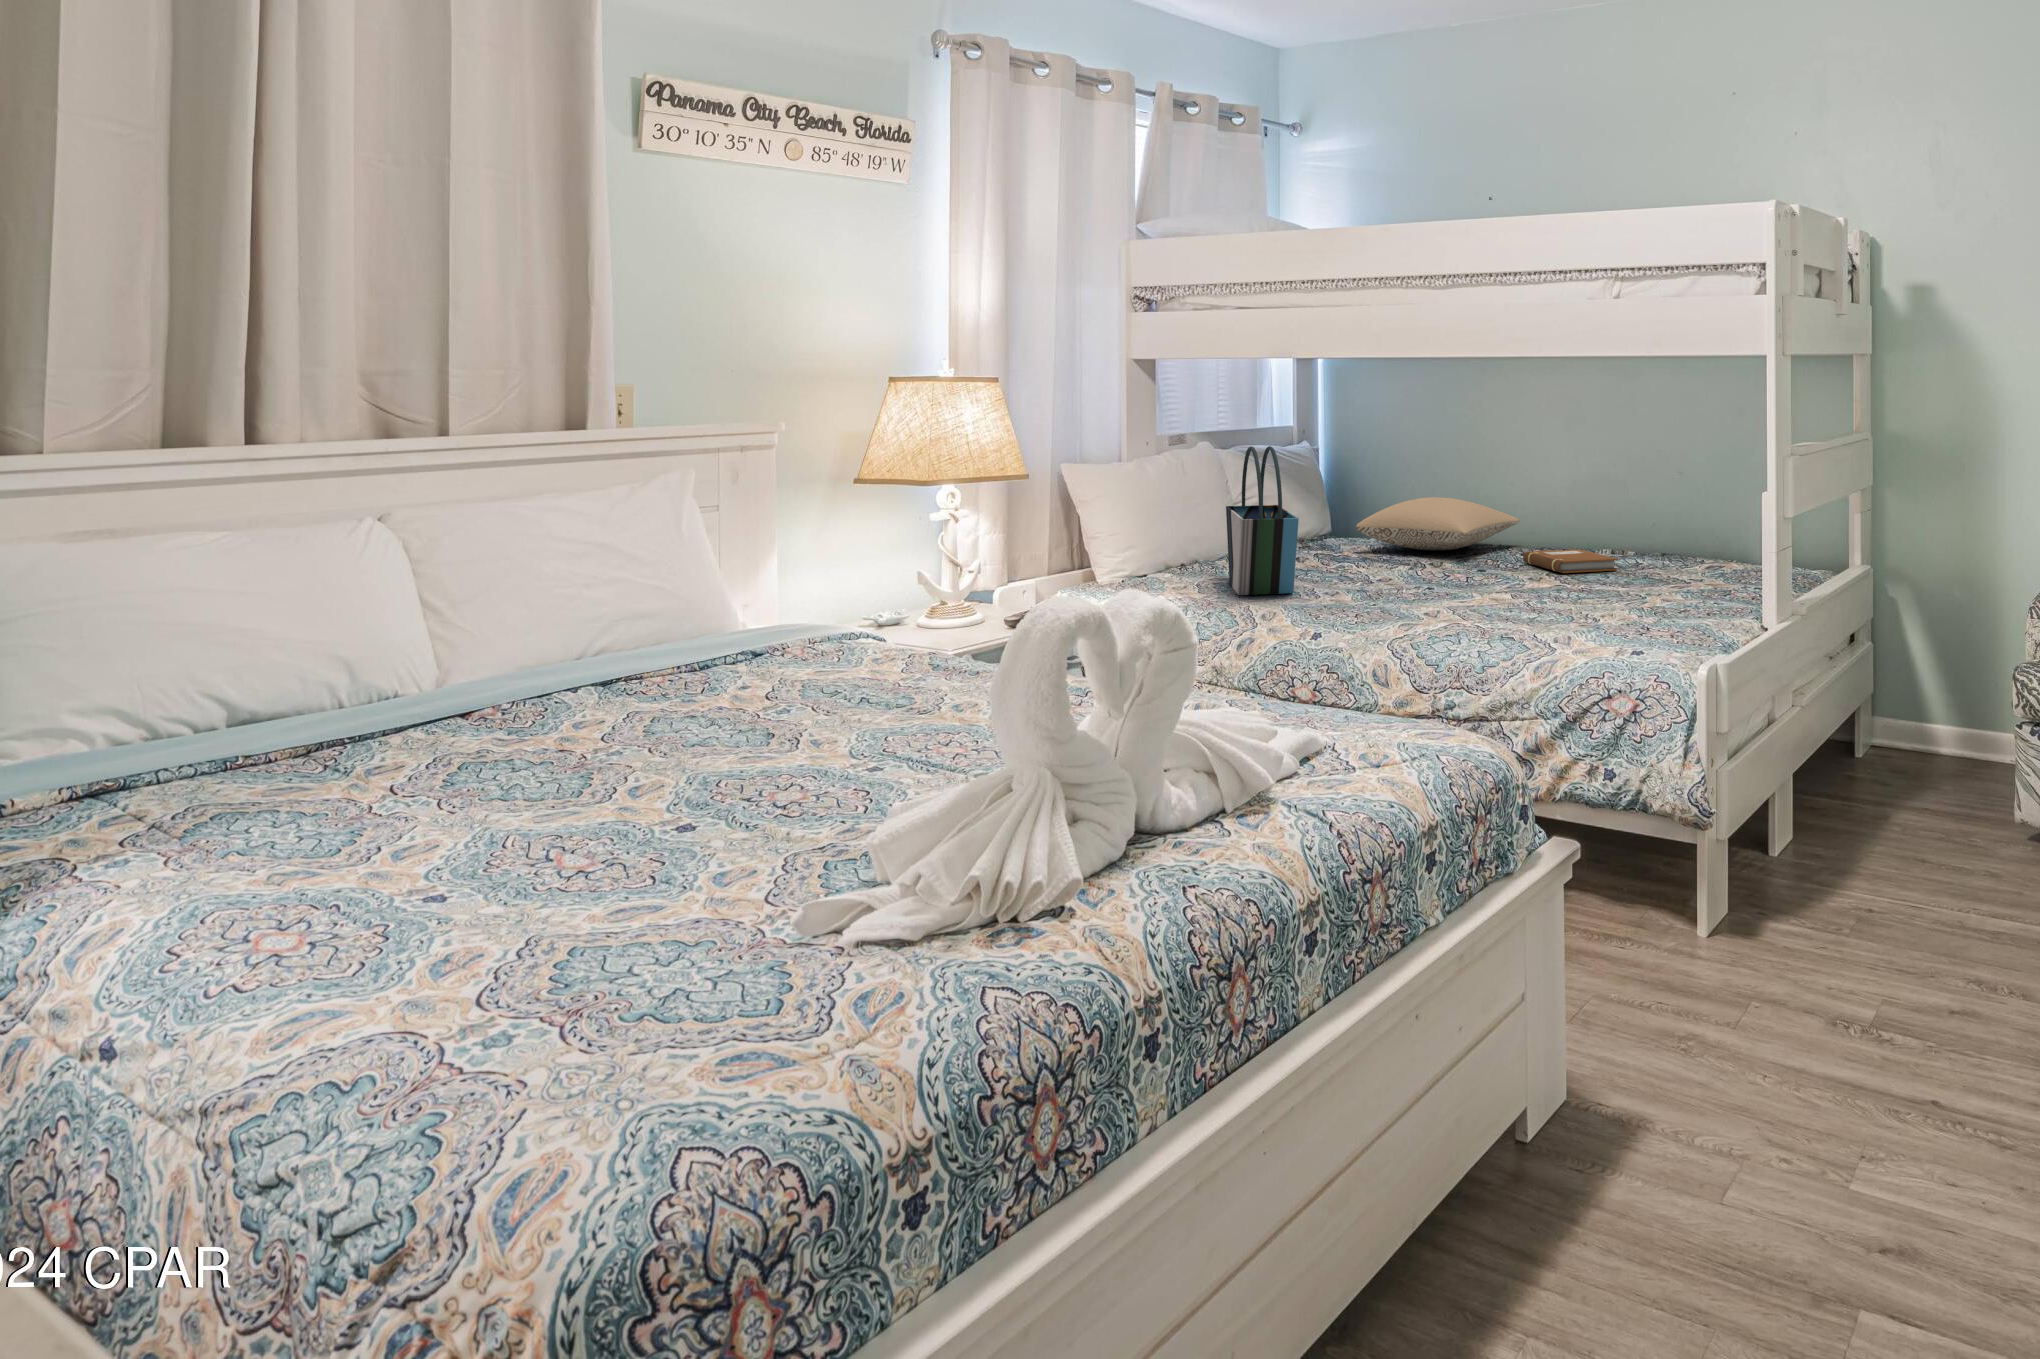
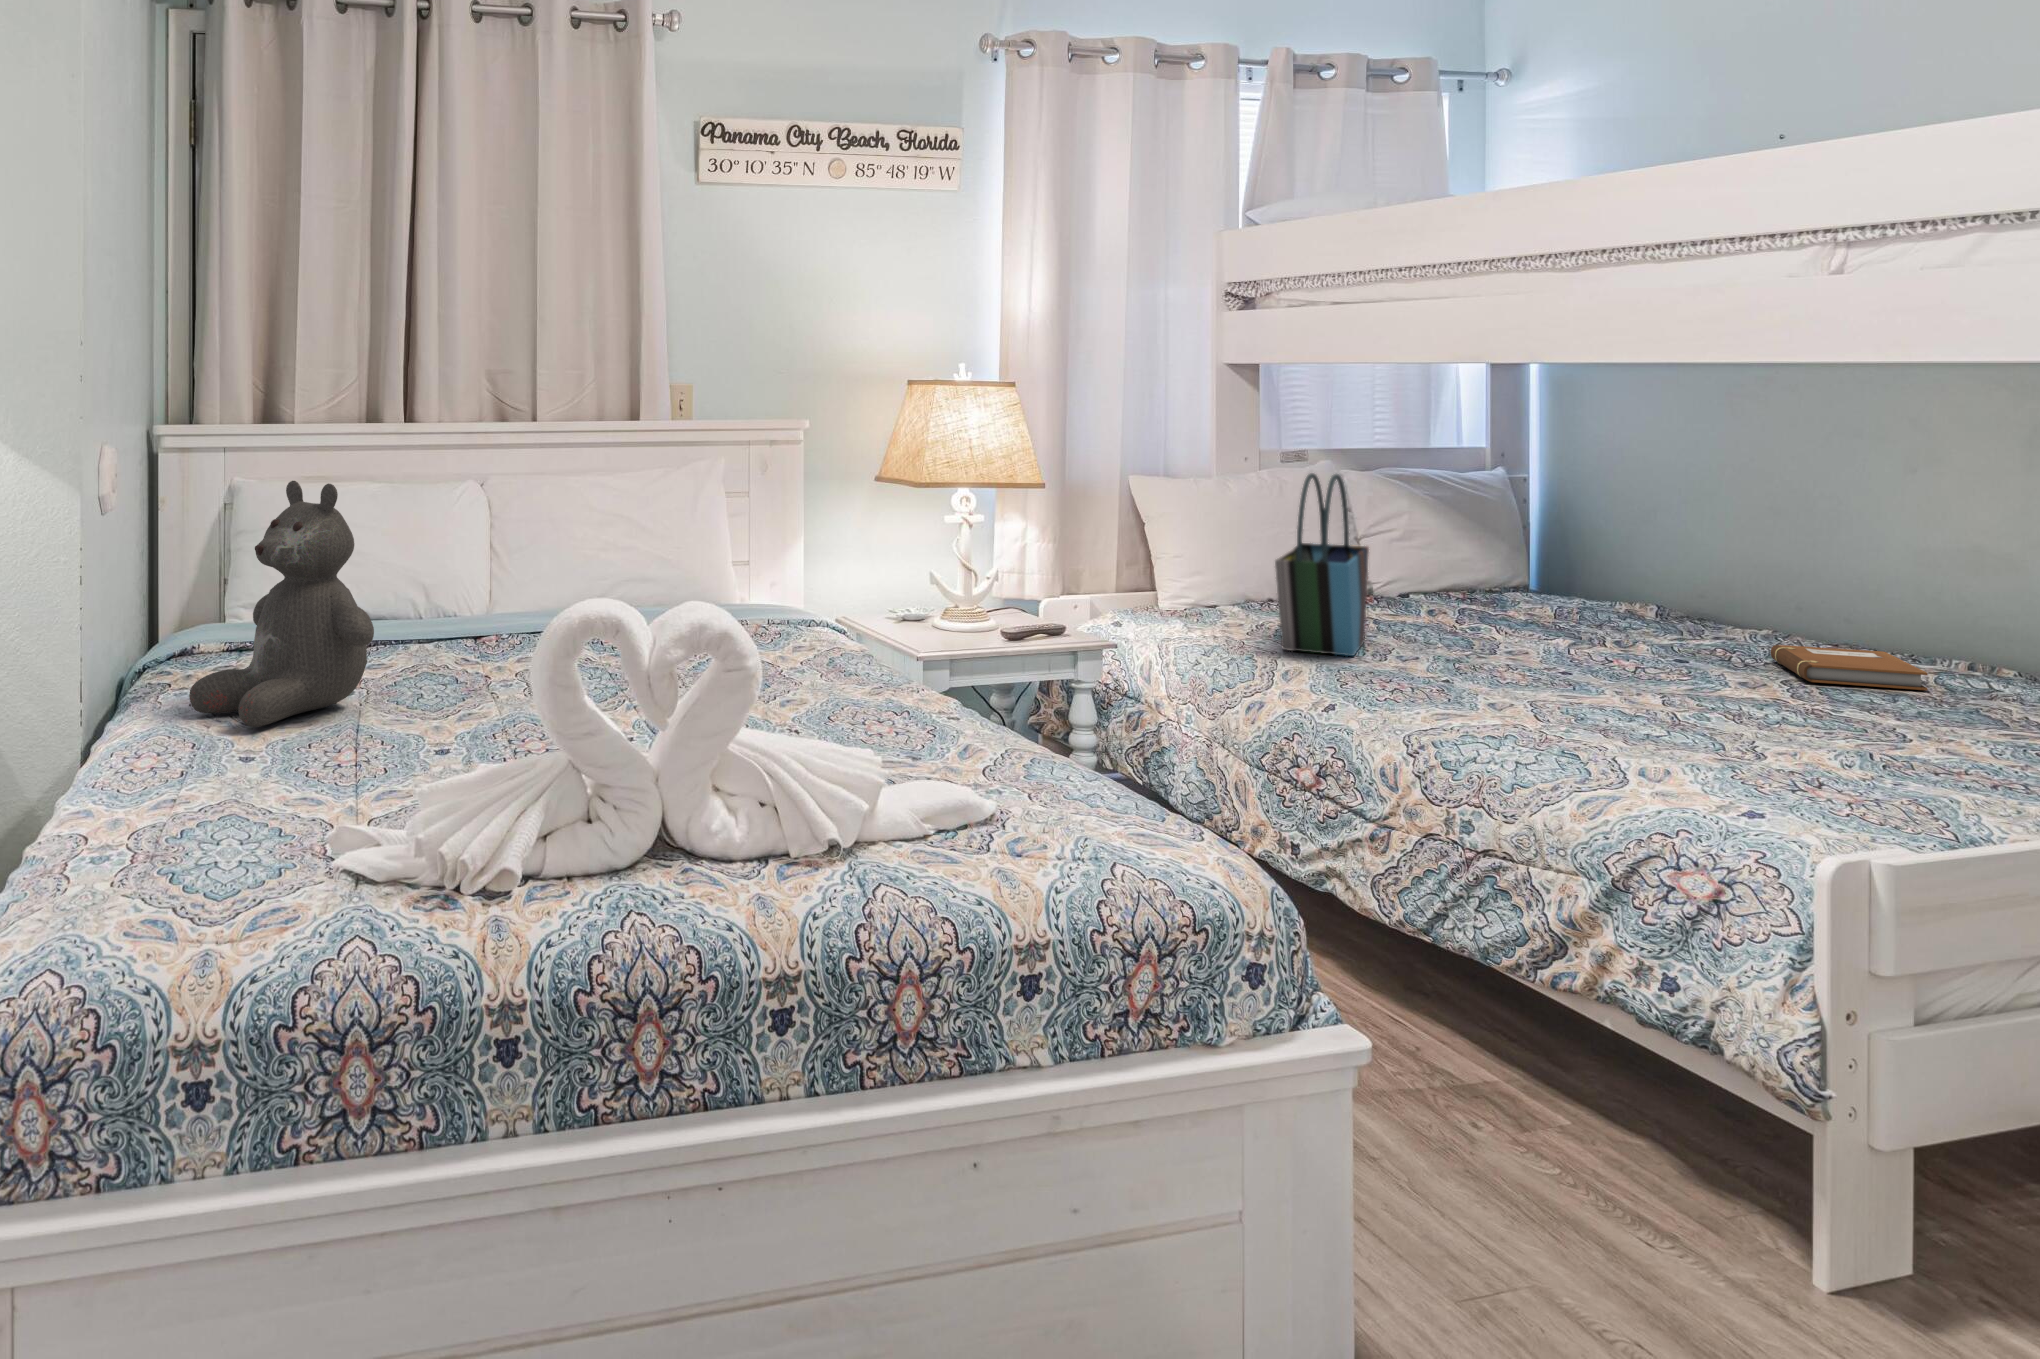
pillow: present [1356,497,1520,550] -> none [1527,555,1809,628]
teddy bear: none [189,503,506,842] -> present [189,481,374,727]

